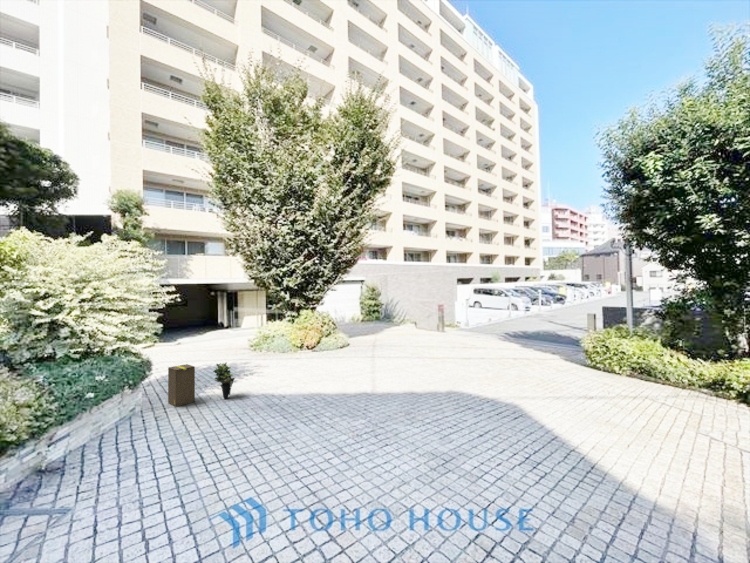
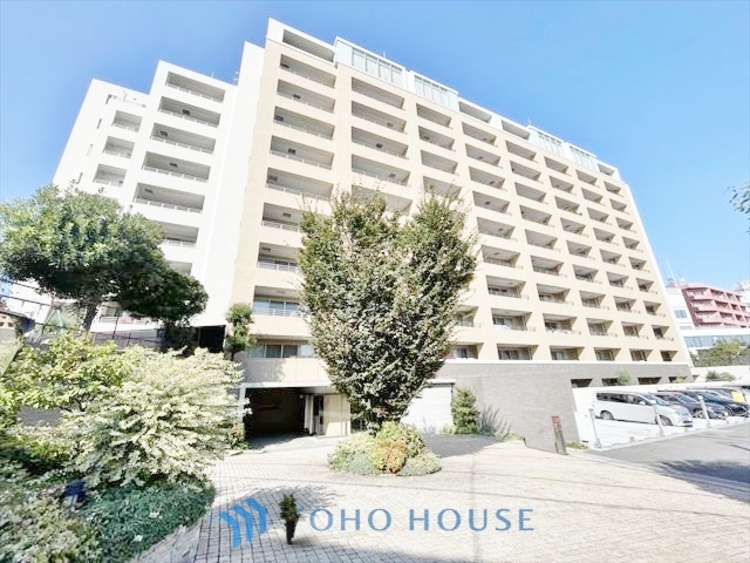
cardboard box: present [168,364,195,407] -> none [228,492,259,550]

